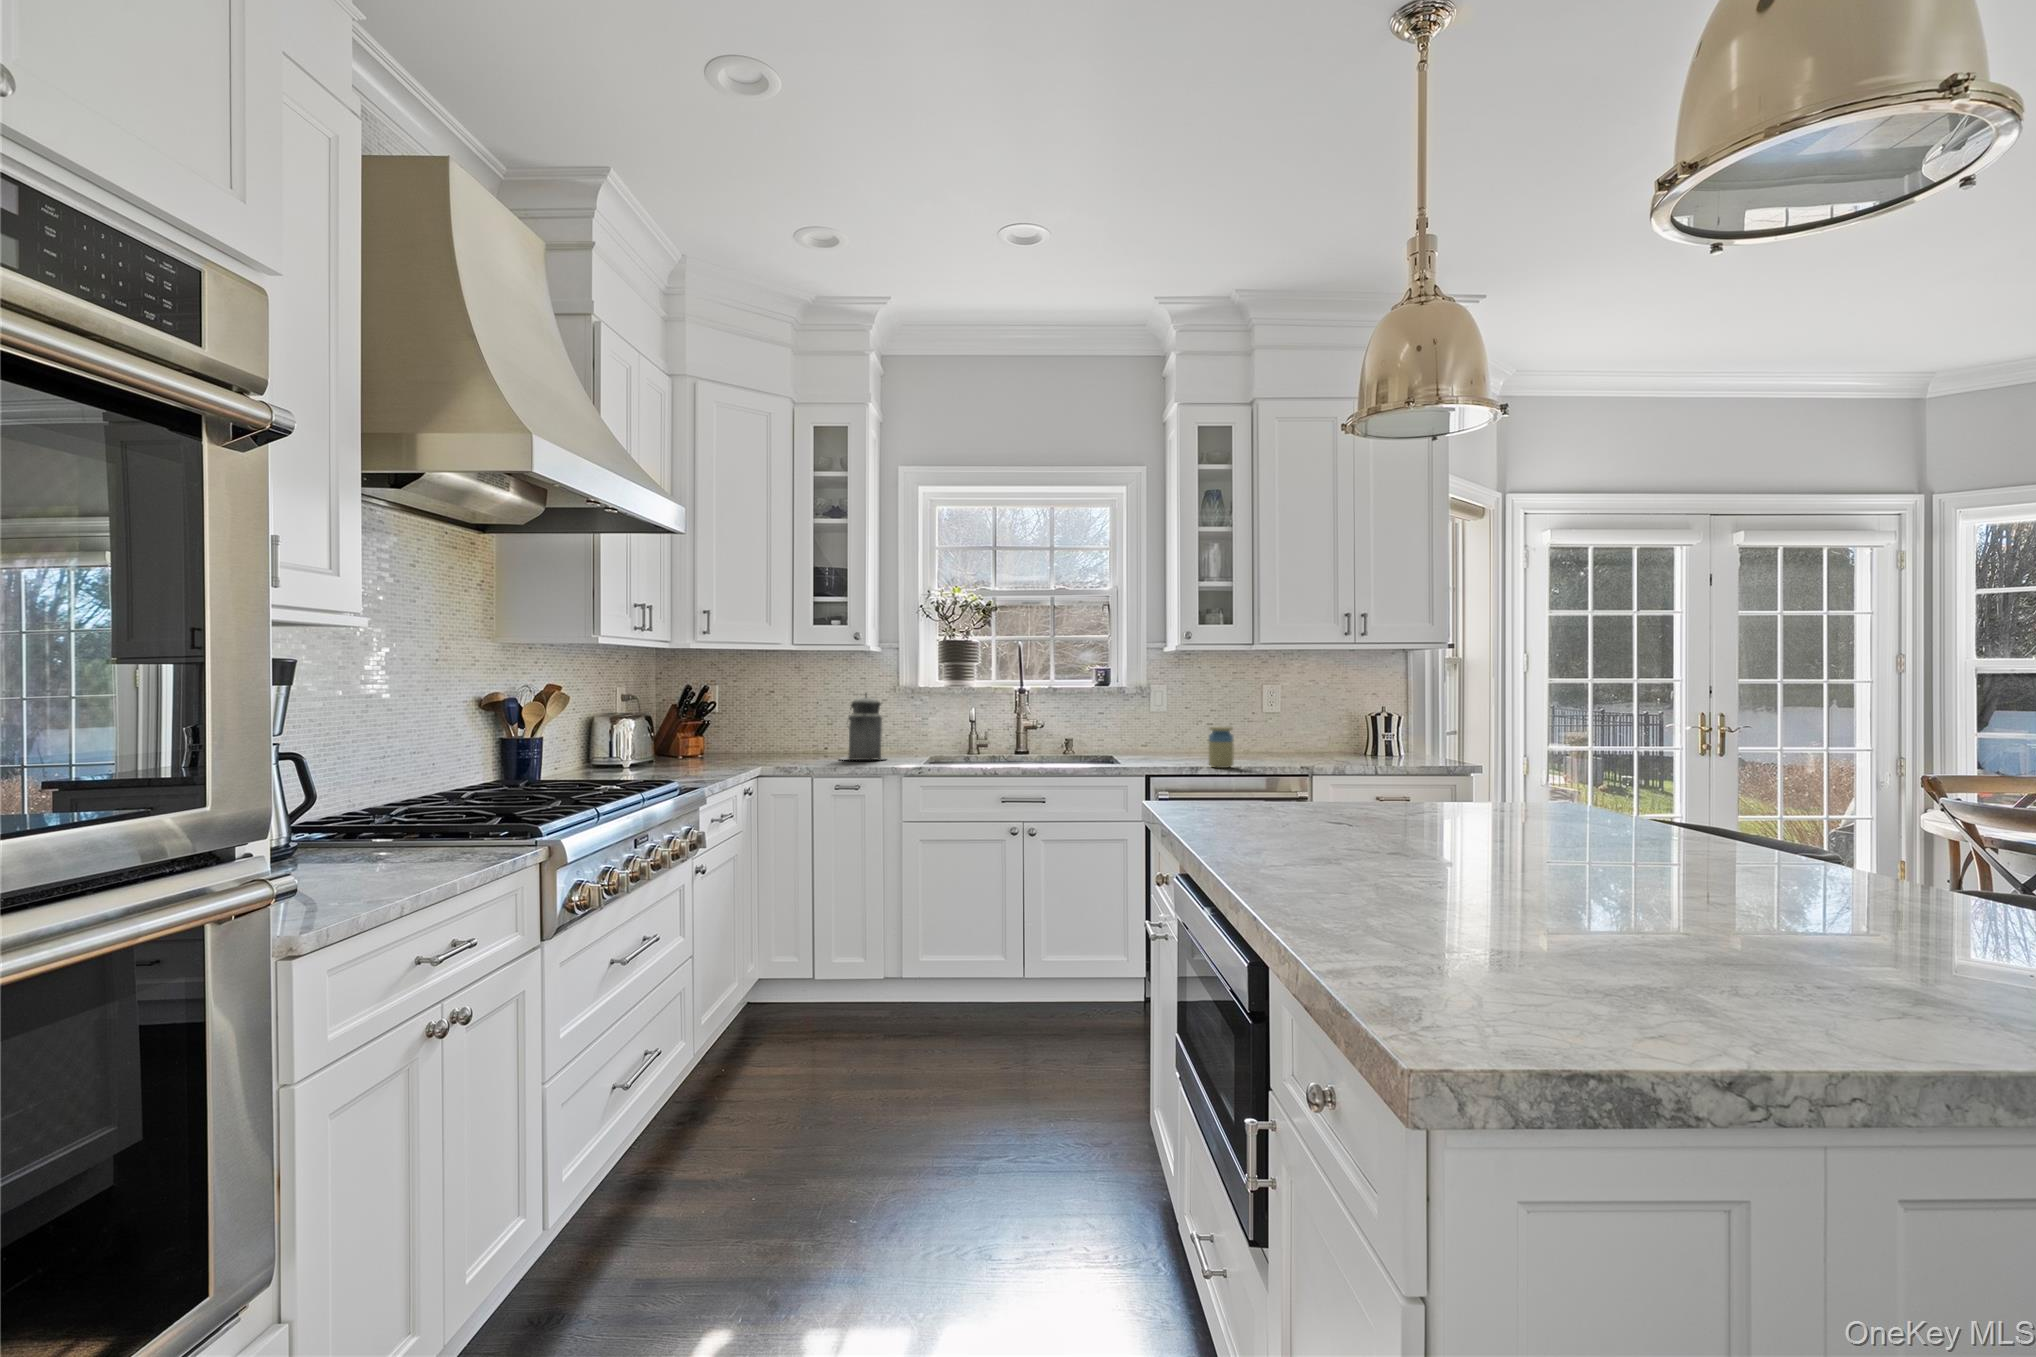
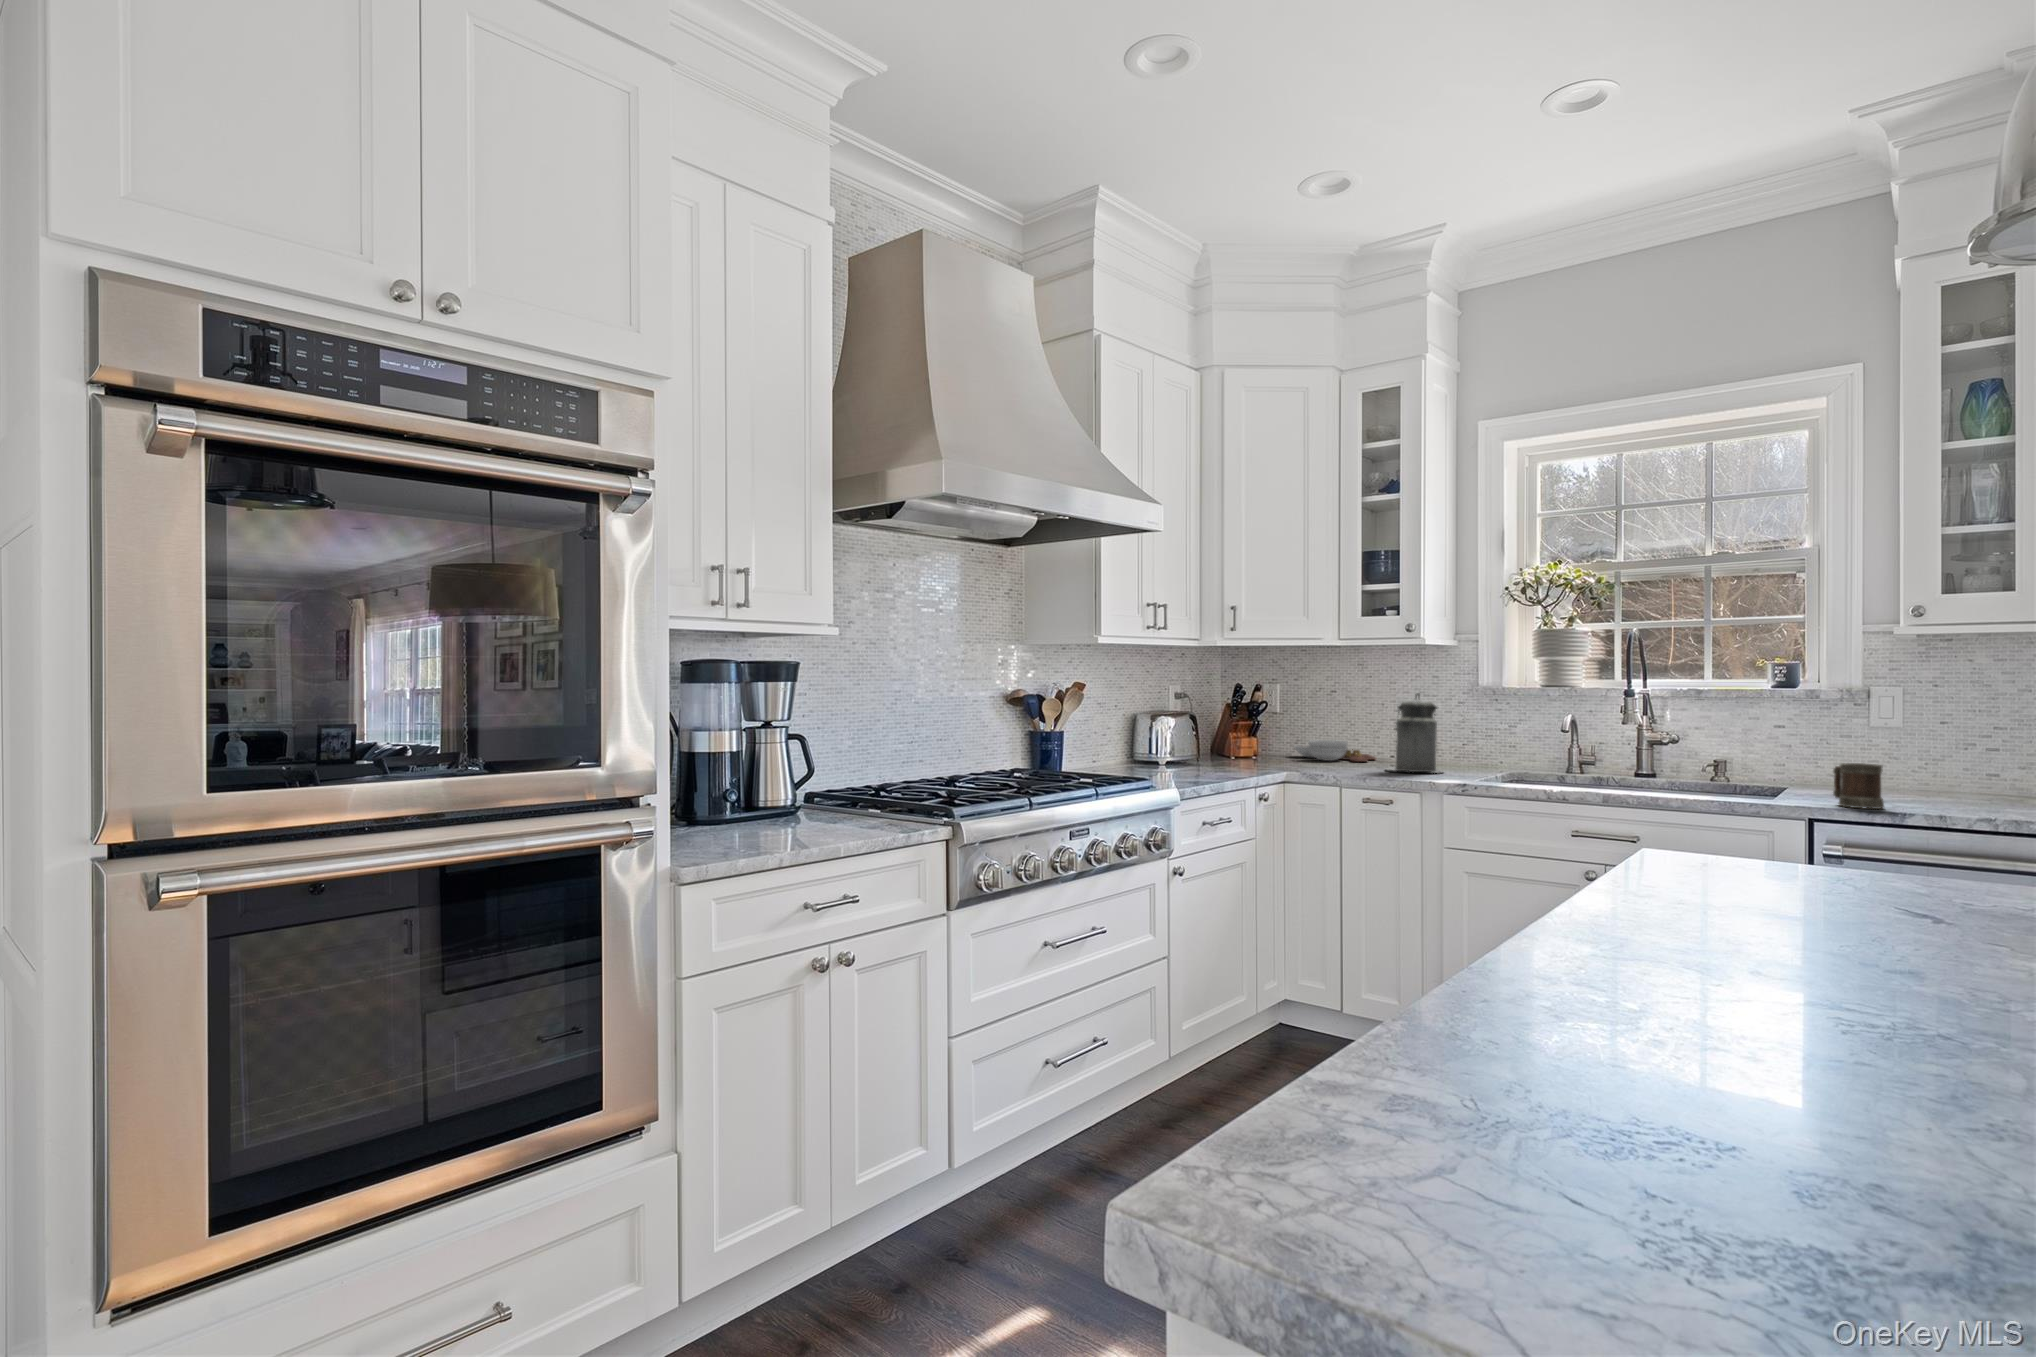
cutting board: none [736,722,812,754] -> present [1294,740,1376,762]
jar: present [1209,727,1233,768] -> none [1923,751,1972,815]
mug: none [1159,737,1188,767] -> present [1833,763,1884,809]

